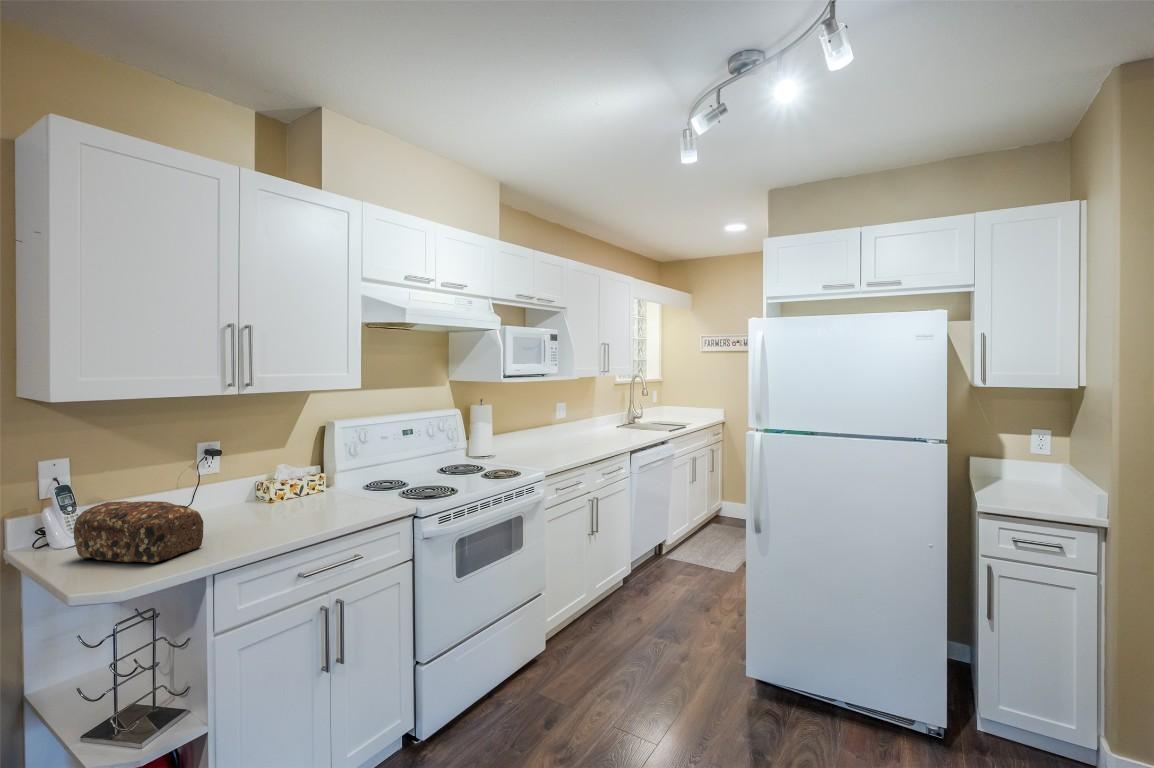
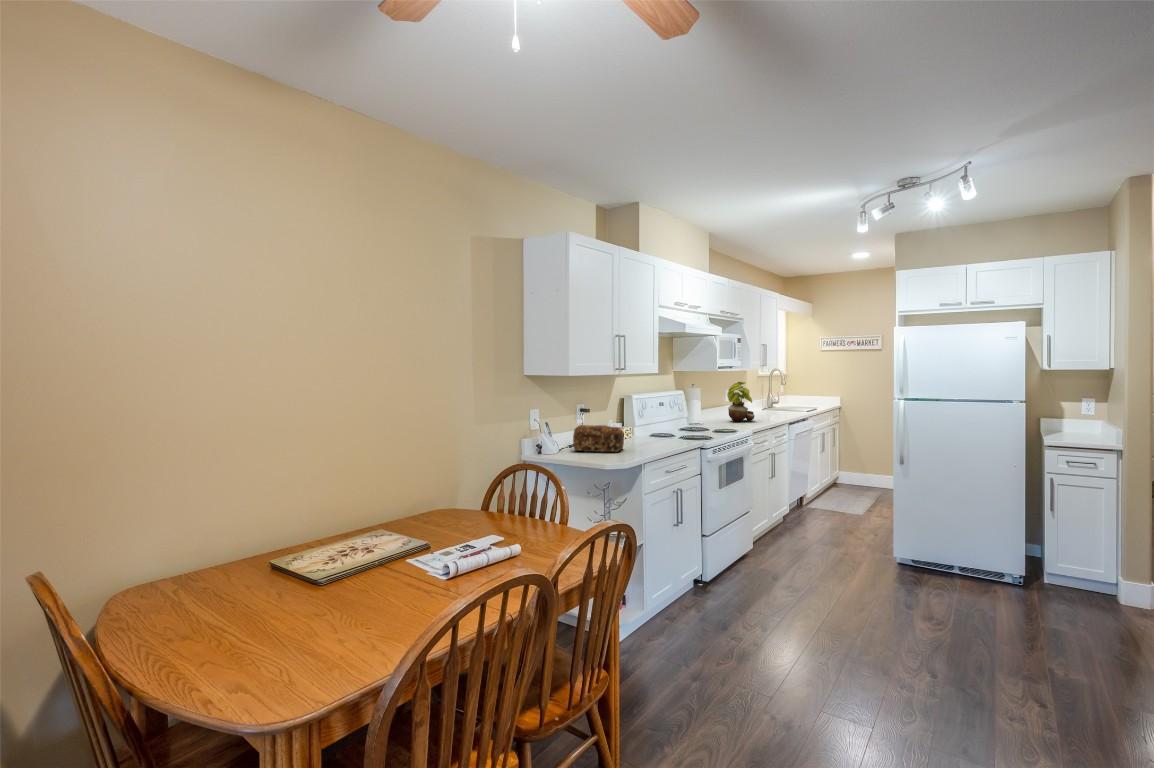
potted plant: none [532,397,578,455] -> present [727,382,755,422]

